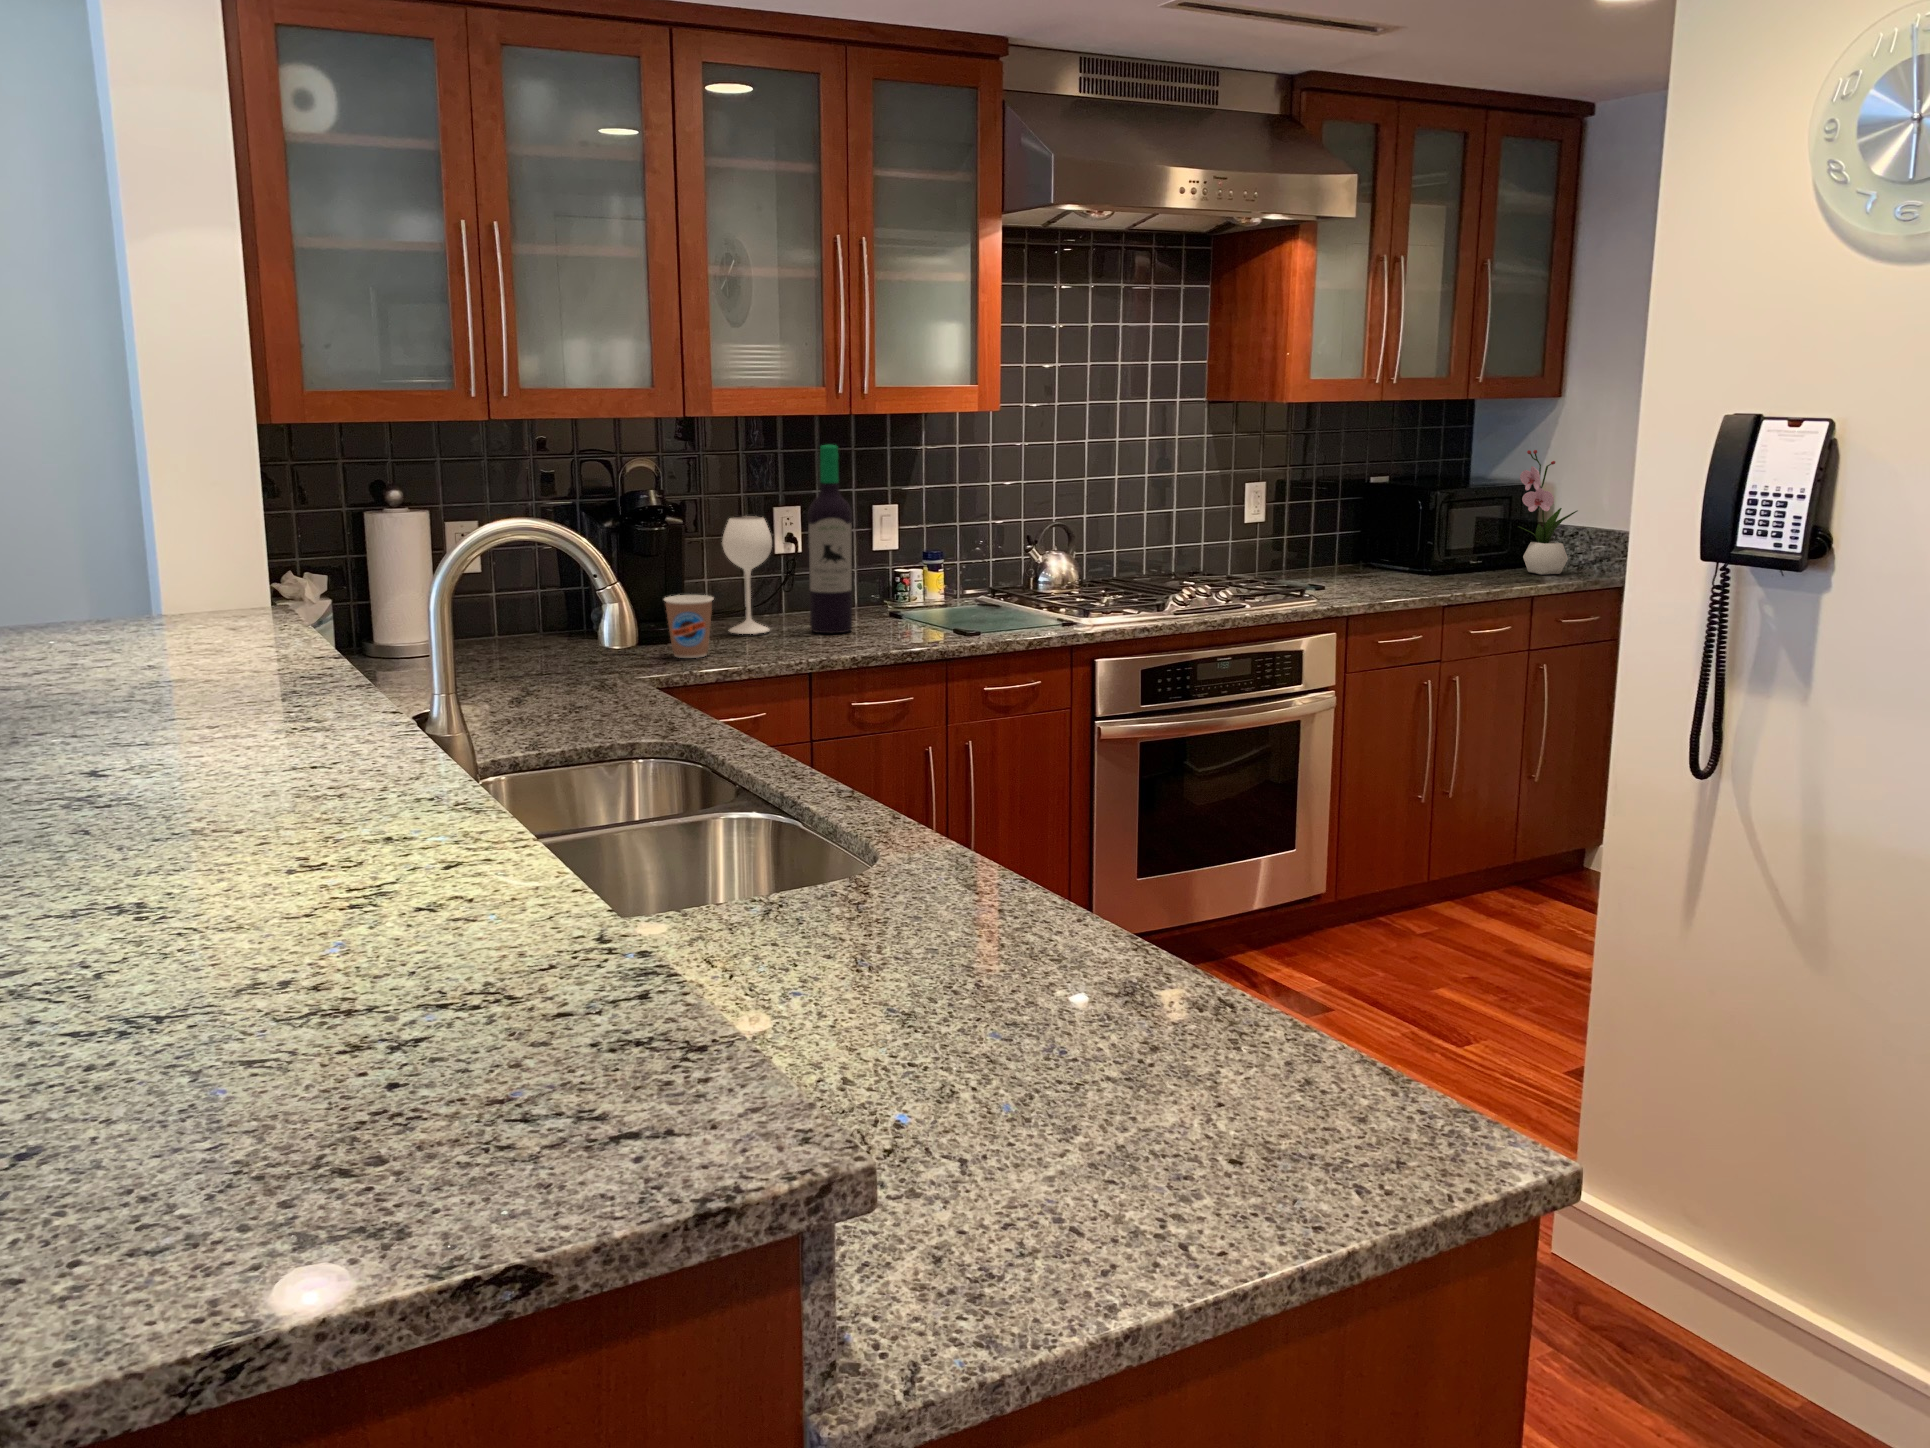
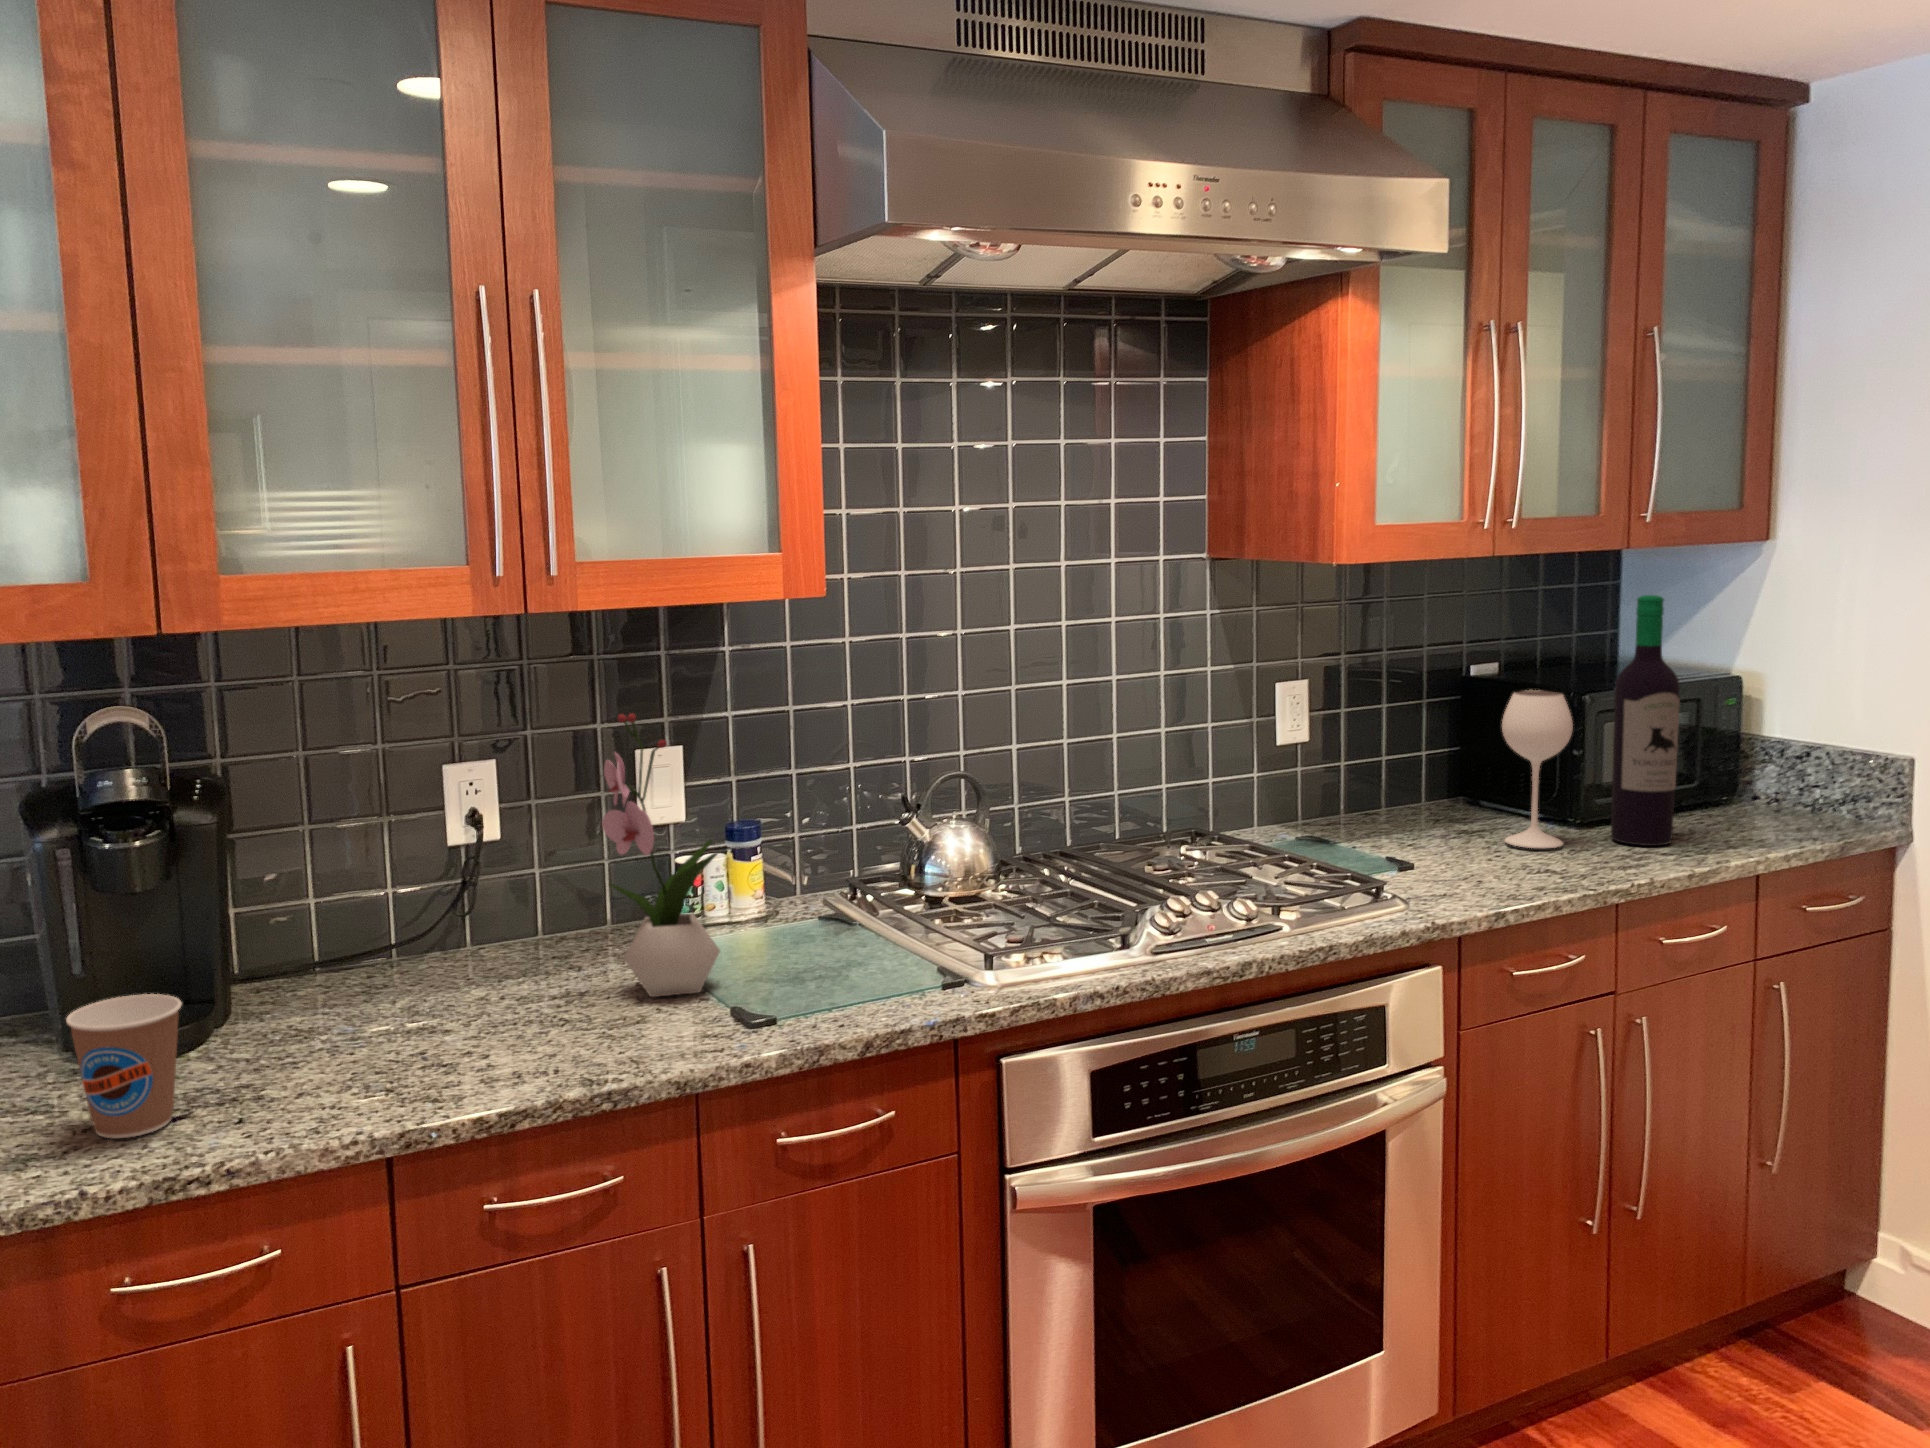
wine bottle: present [722,445,852,634] -> present [1502,595,1680,848]
flower arrangement: present [1520,450,1577,574] -> present [602,713,720,997]

